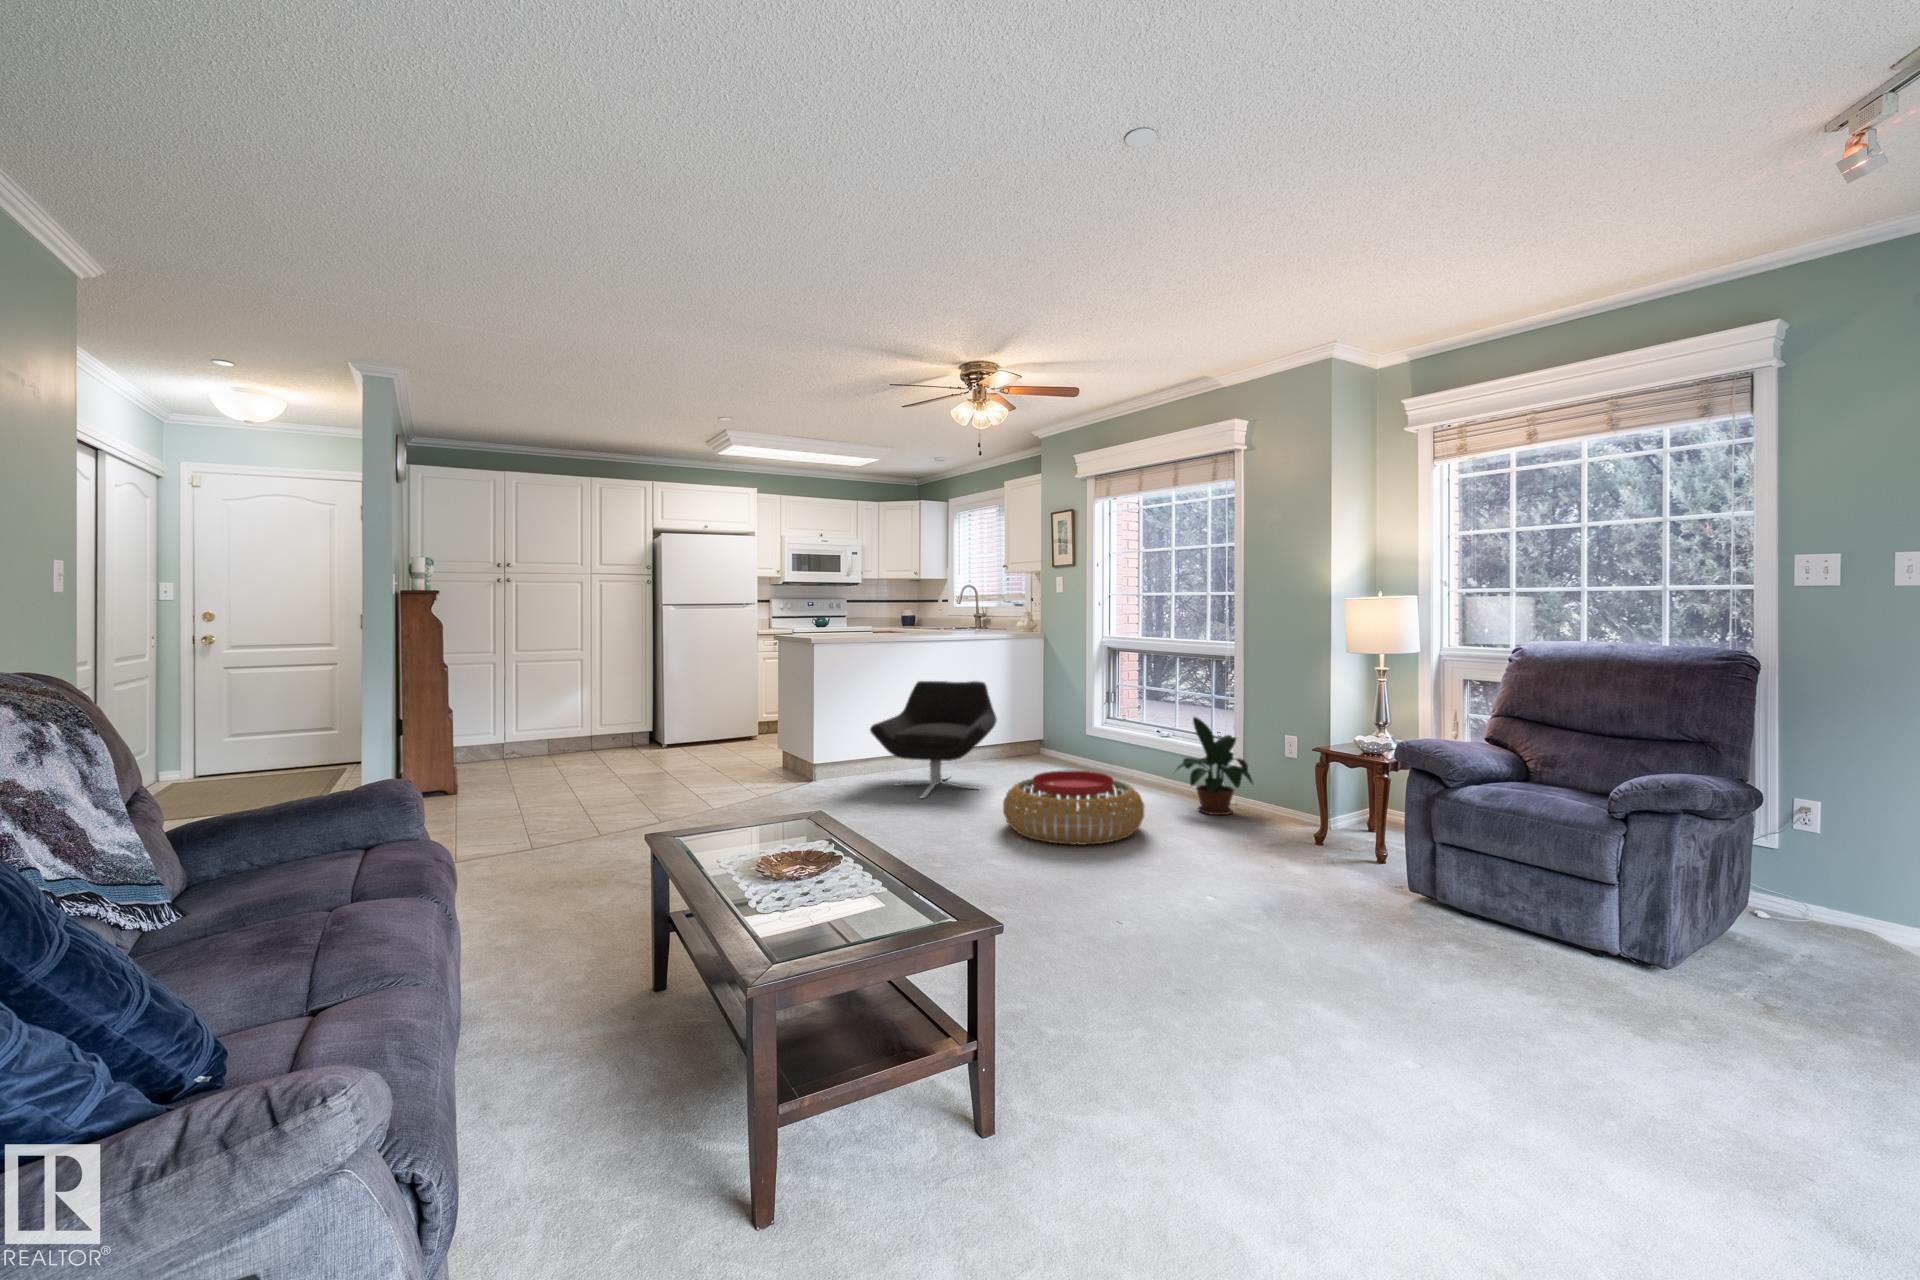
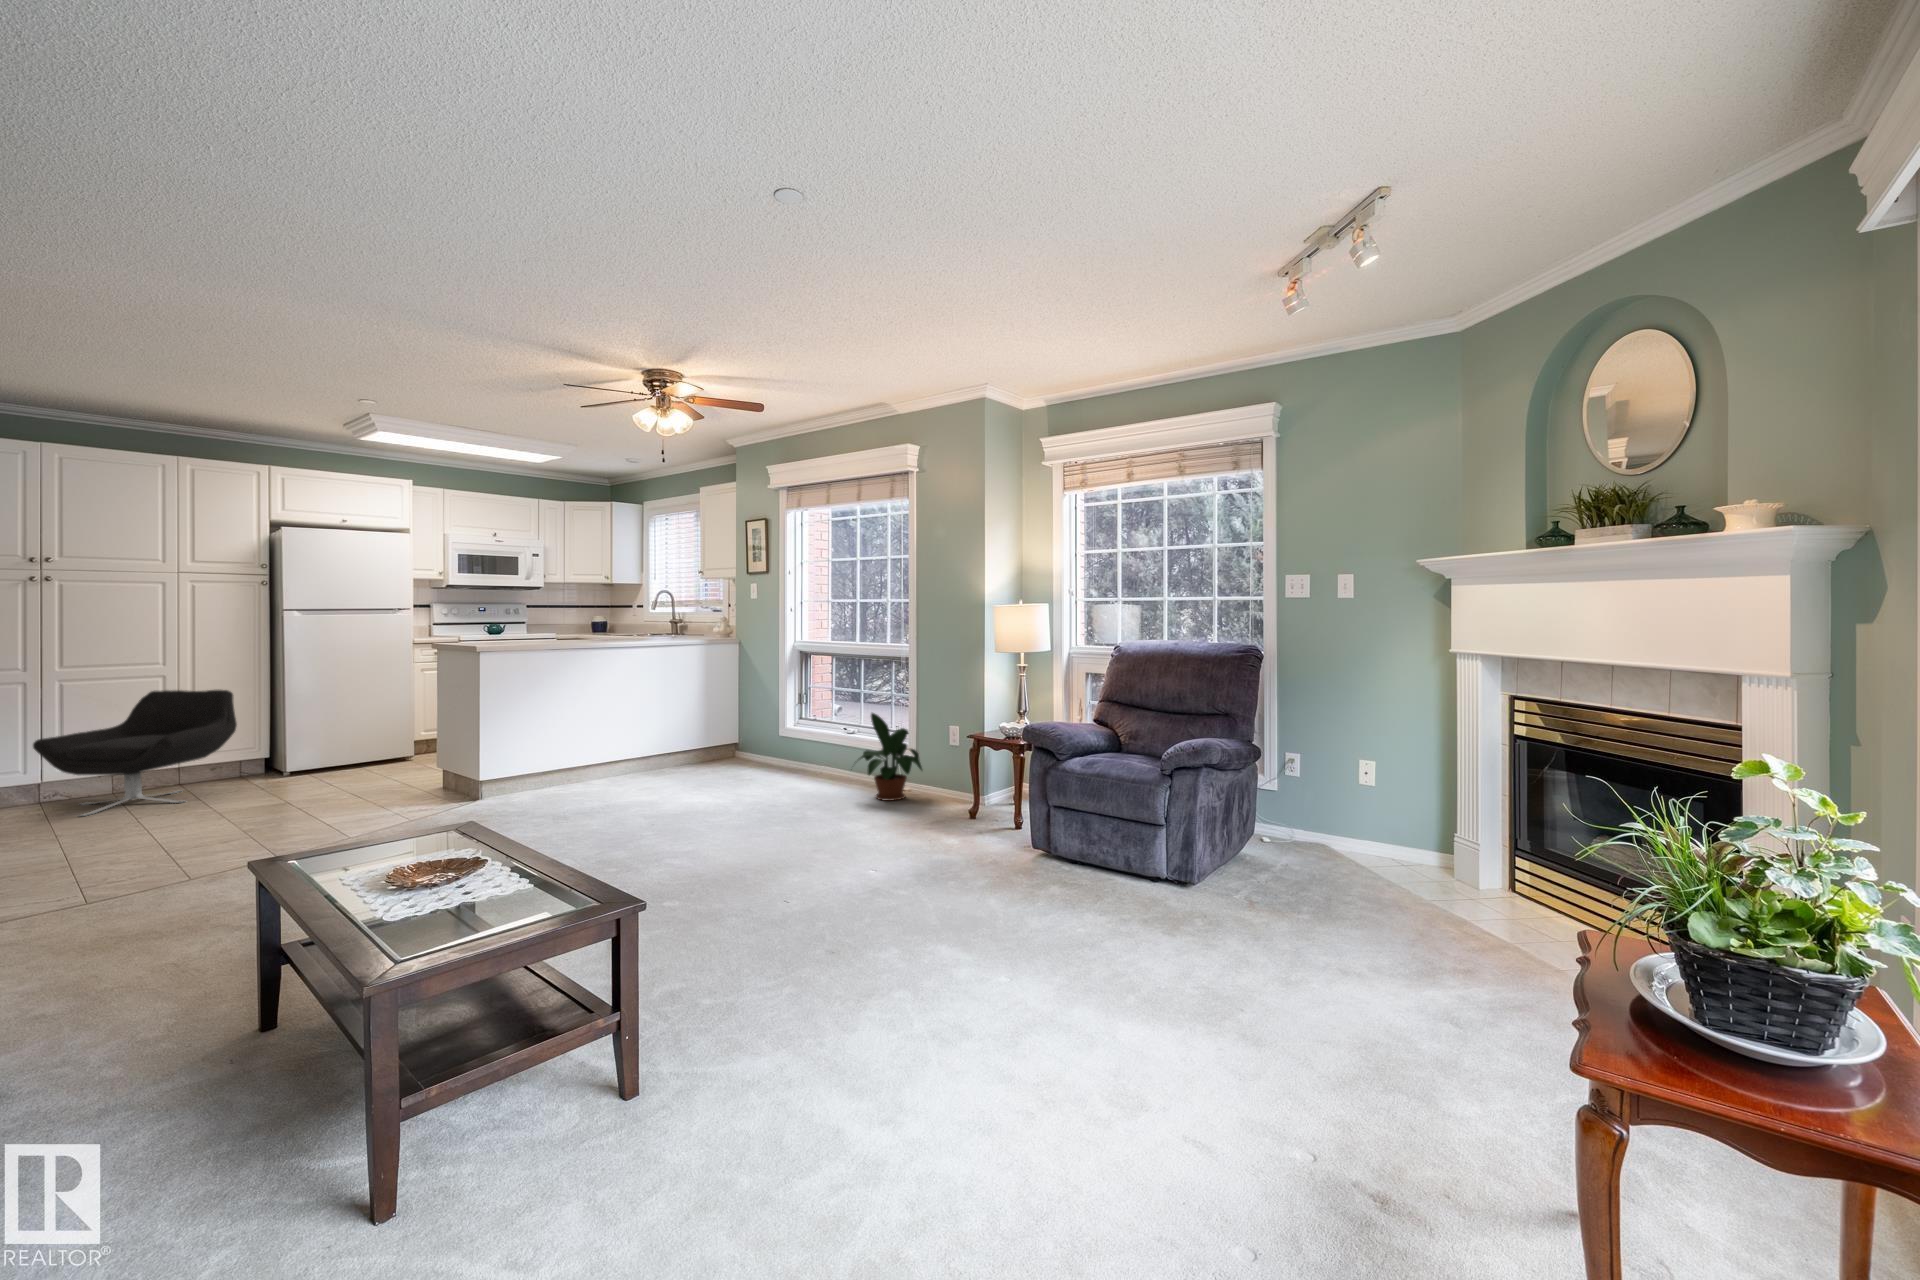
lounge chair: present [870,681,997,798] -> present [33,690,237,816]
pouf: present [1003,770,1144,845] -> none [686,767,824,836]

